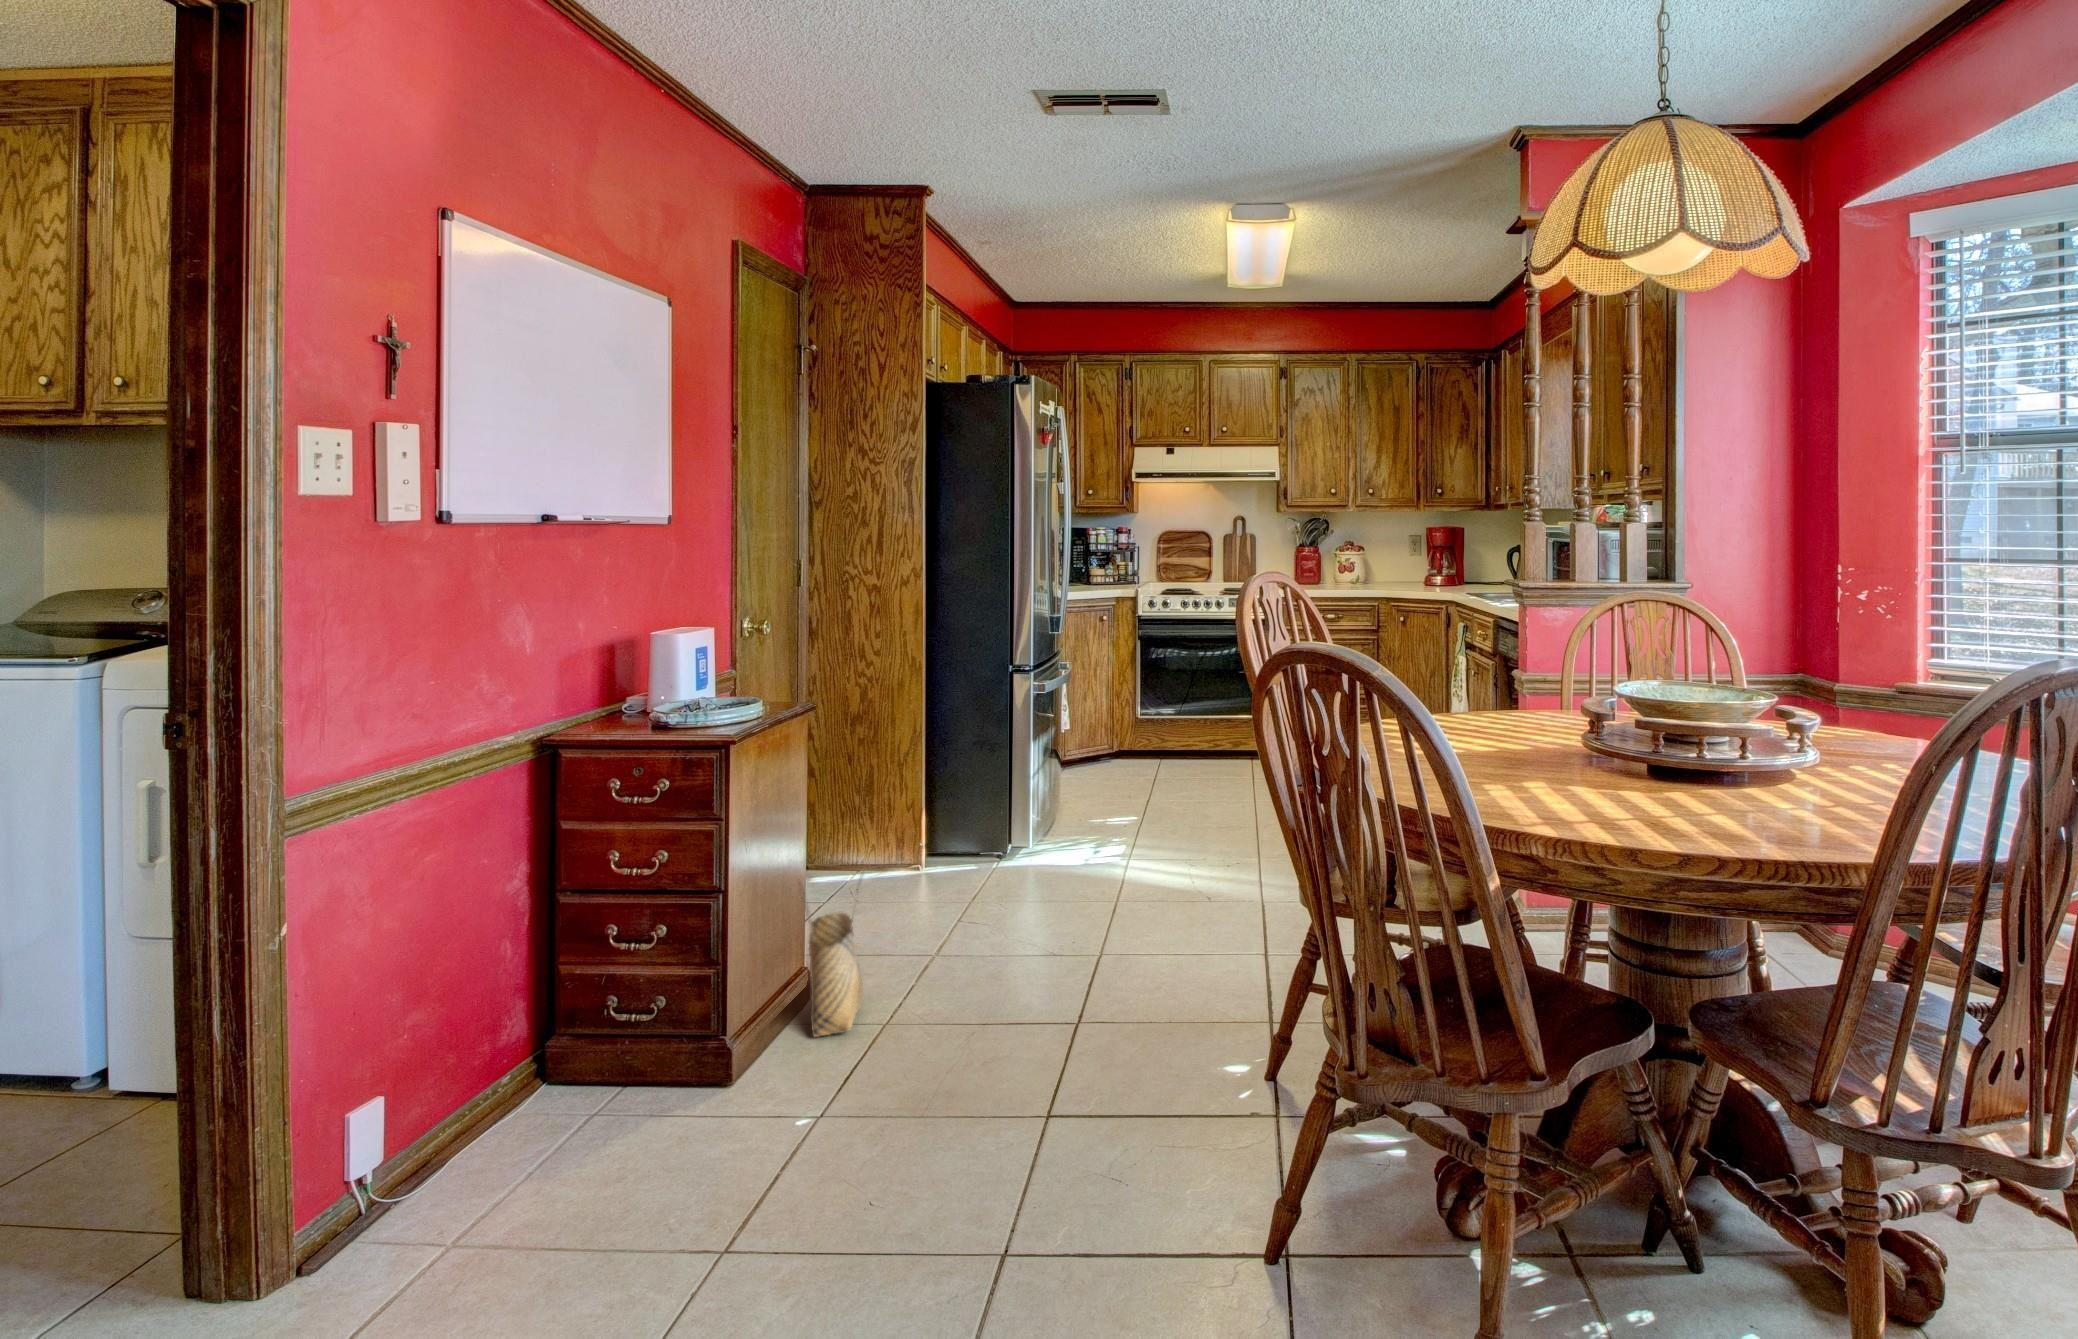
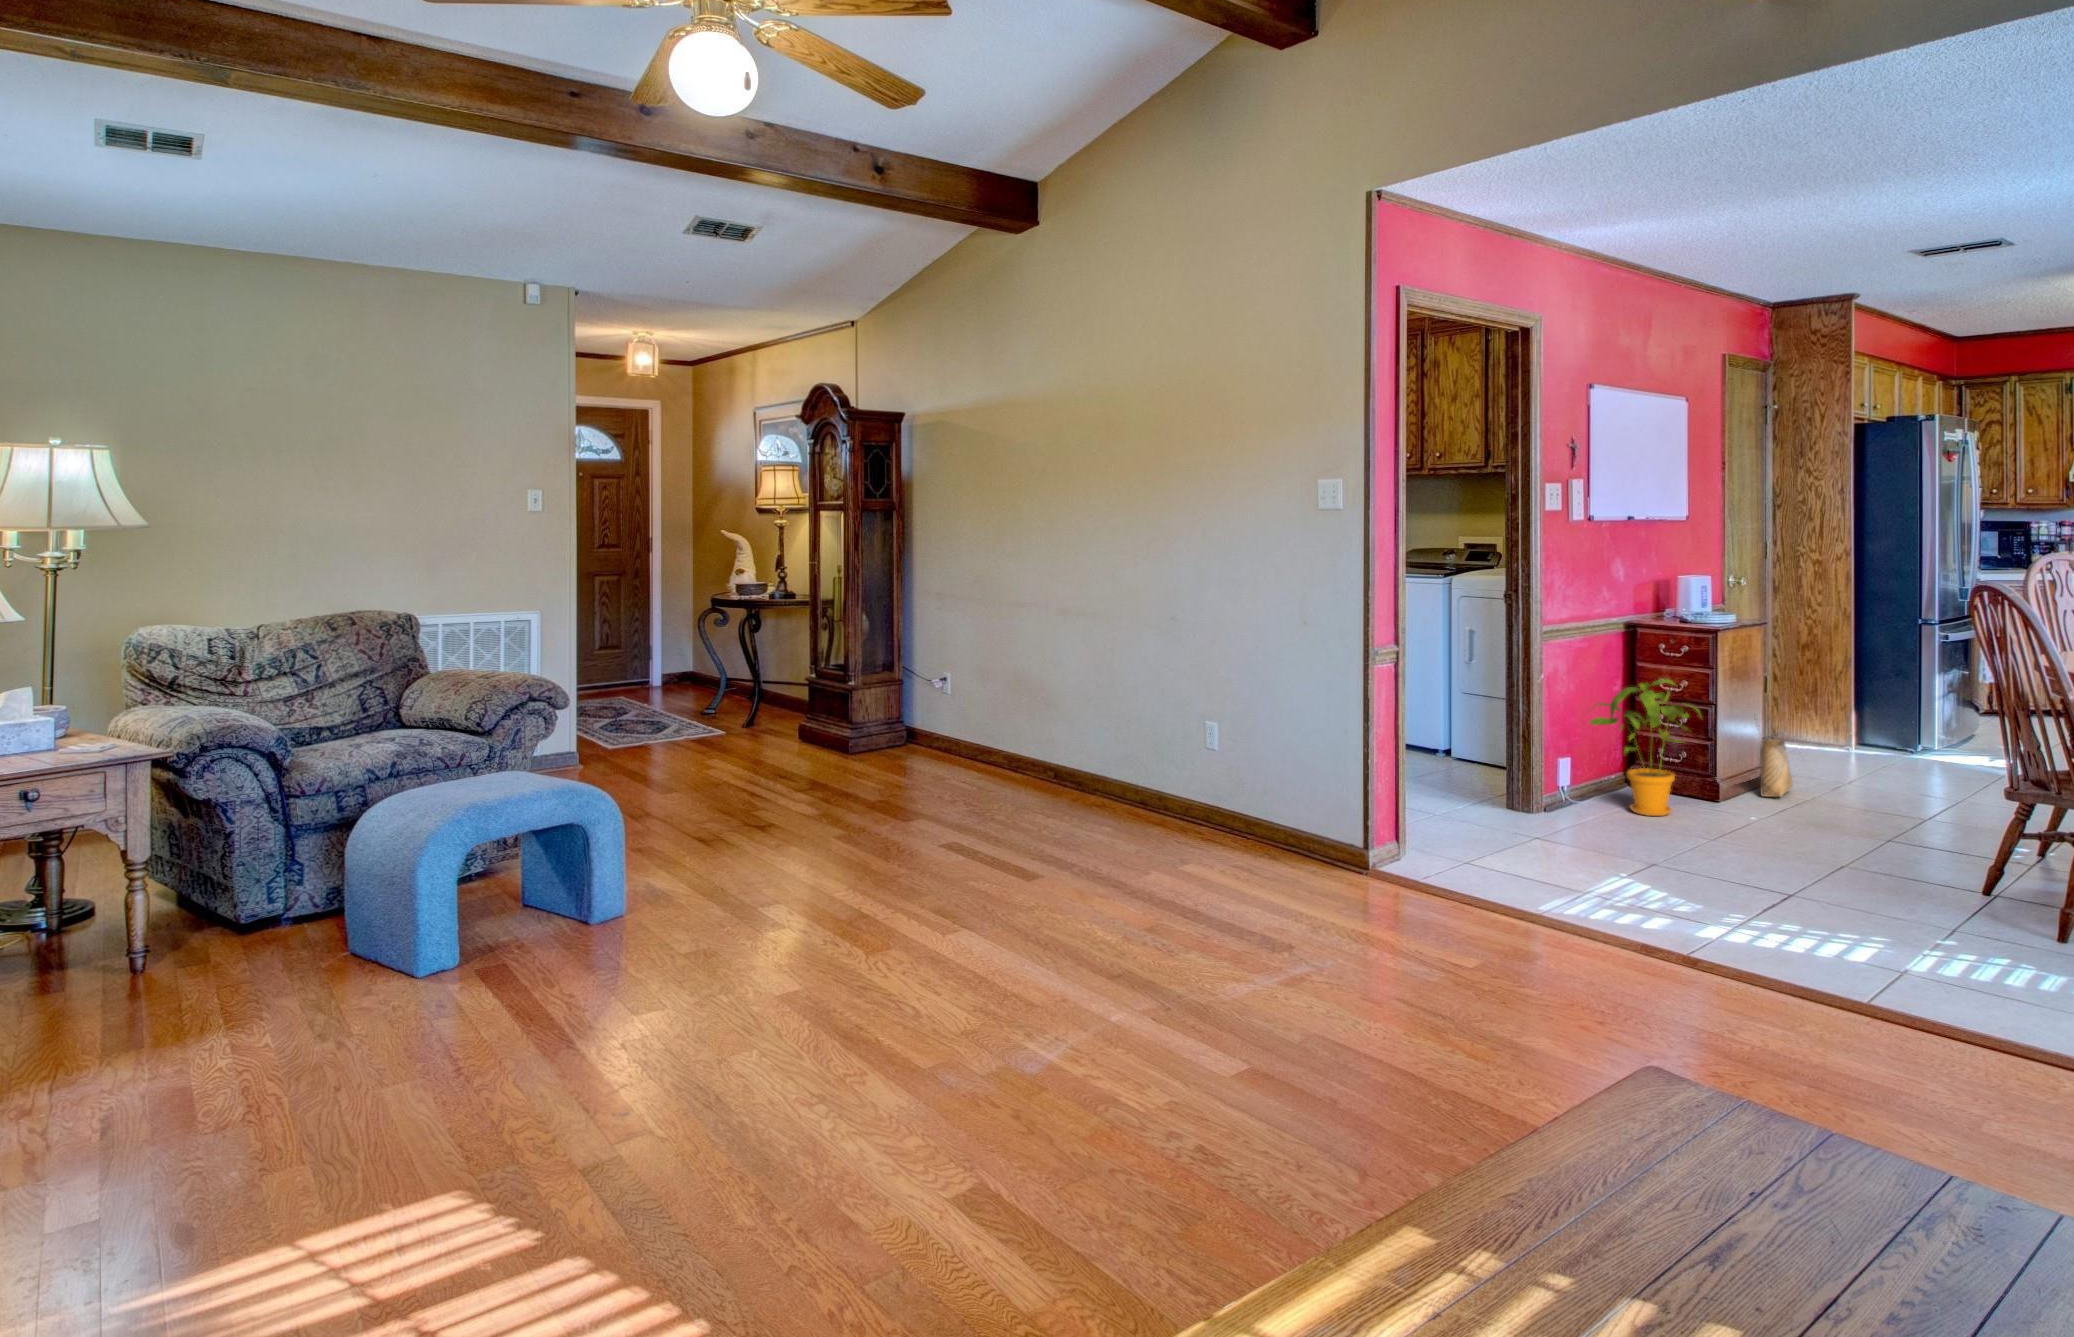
house plant: none [428,881,707,1194] -> present [1590,679,1699,816]

